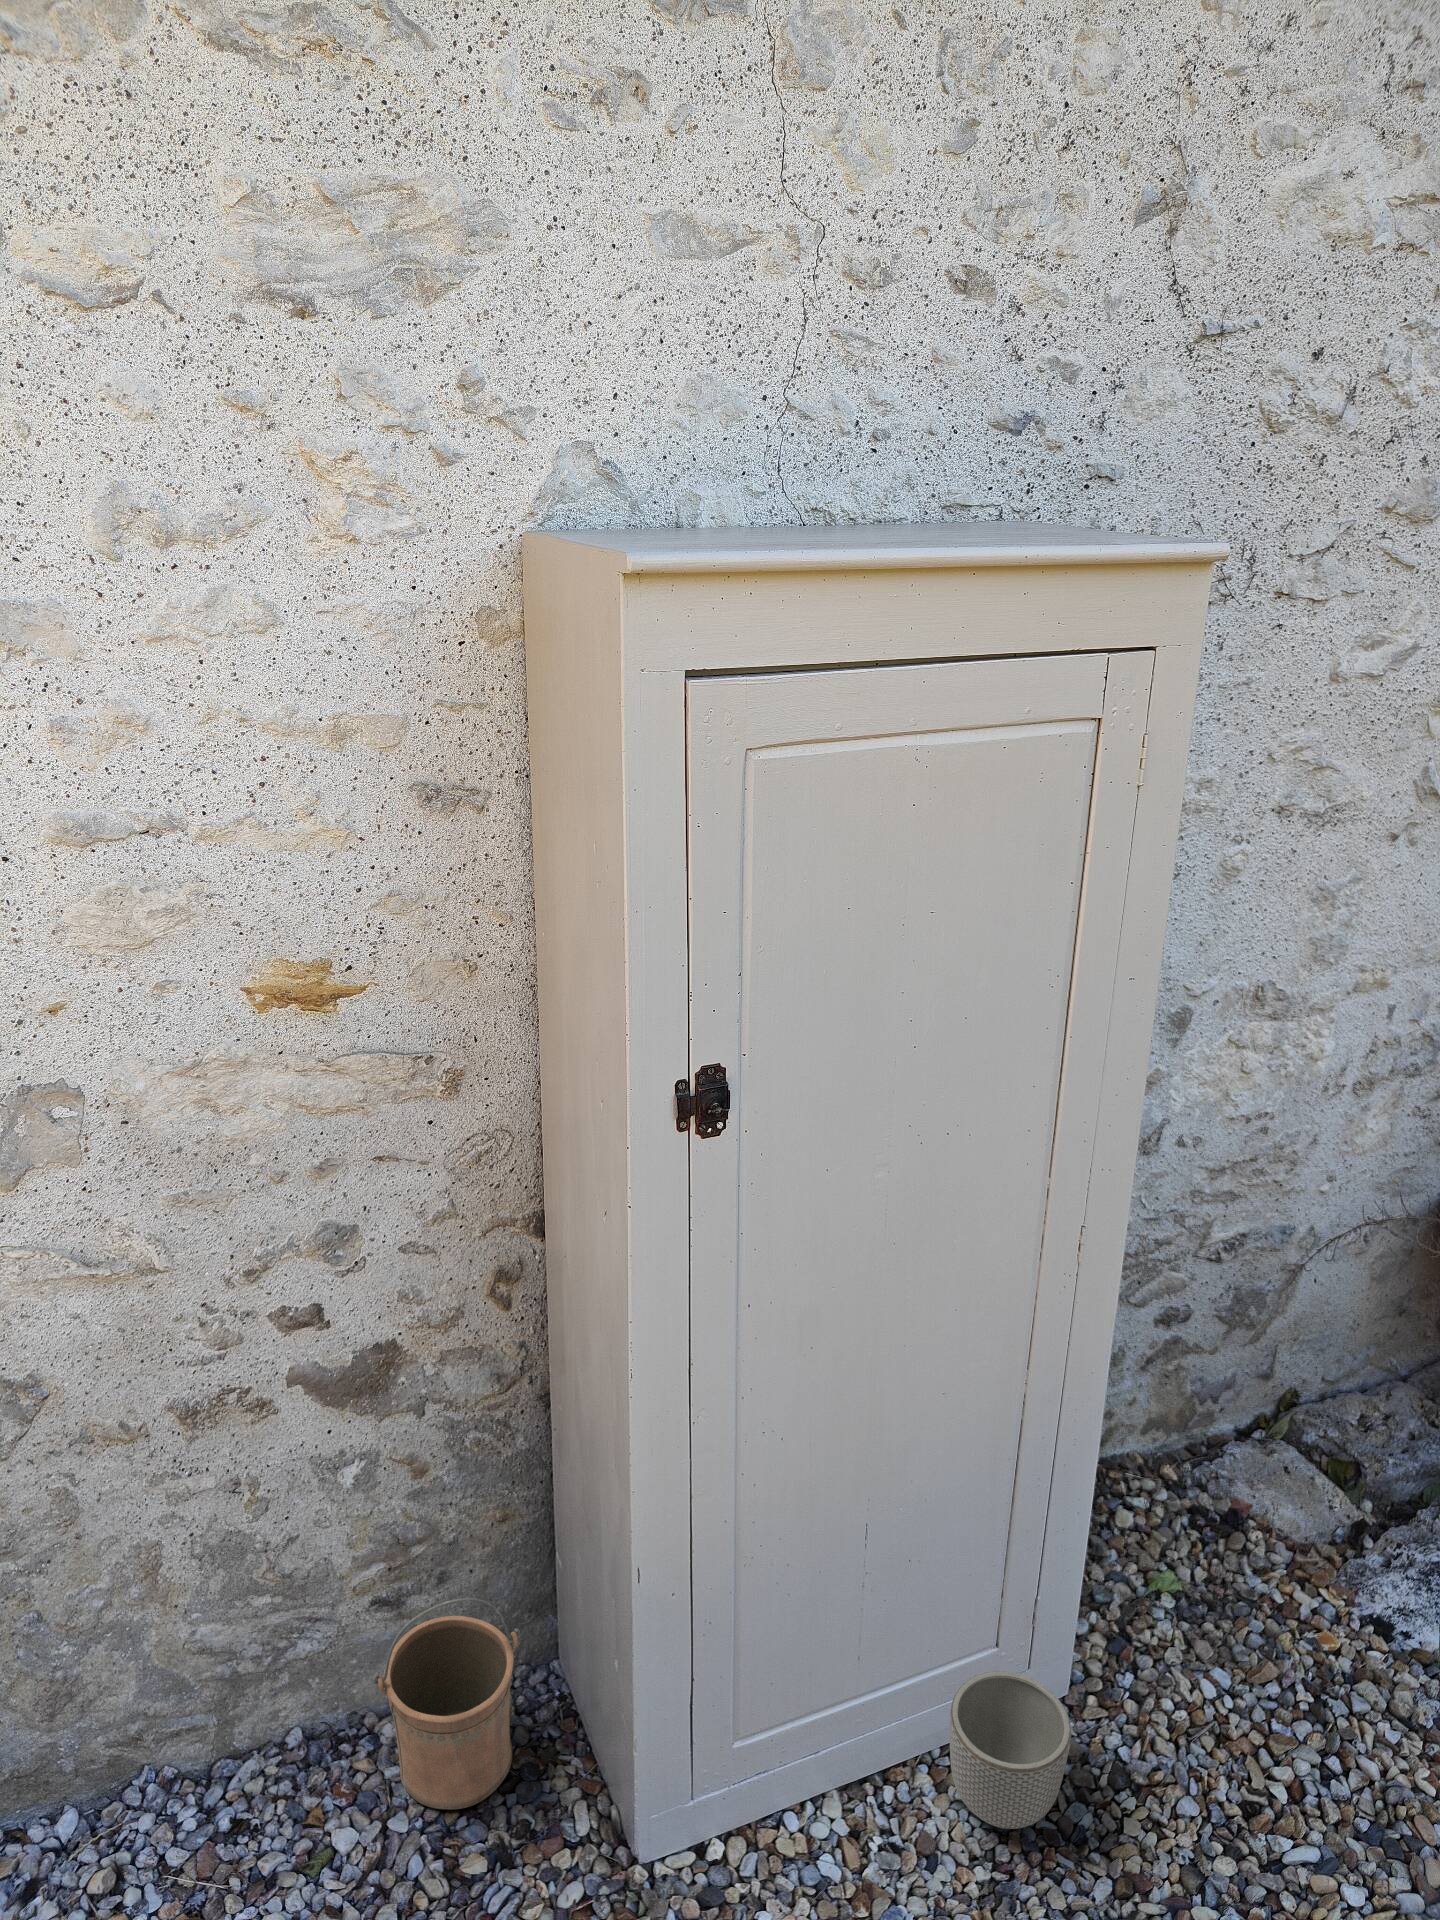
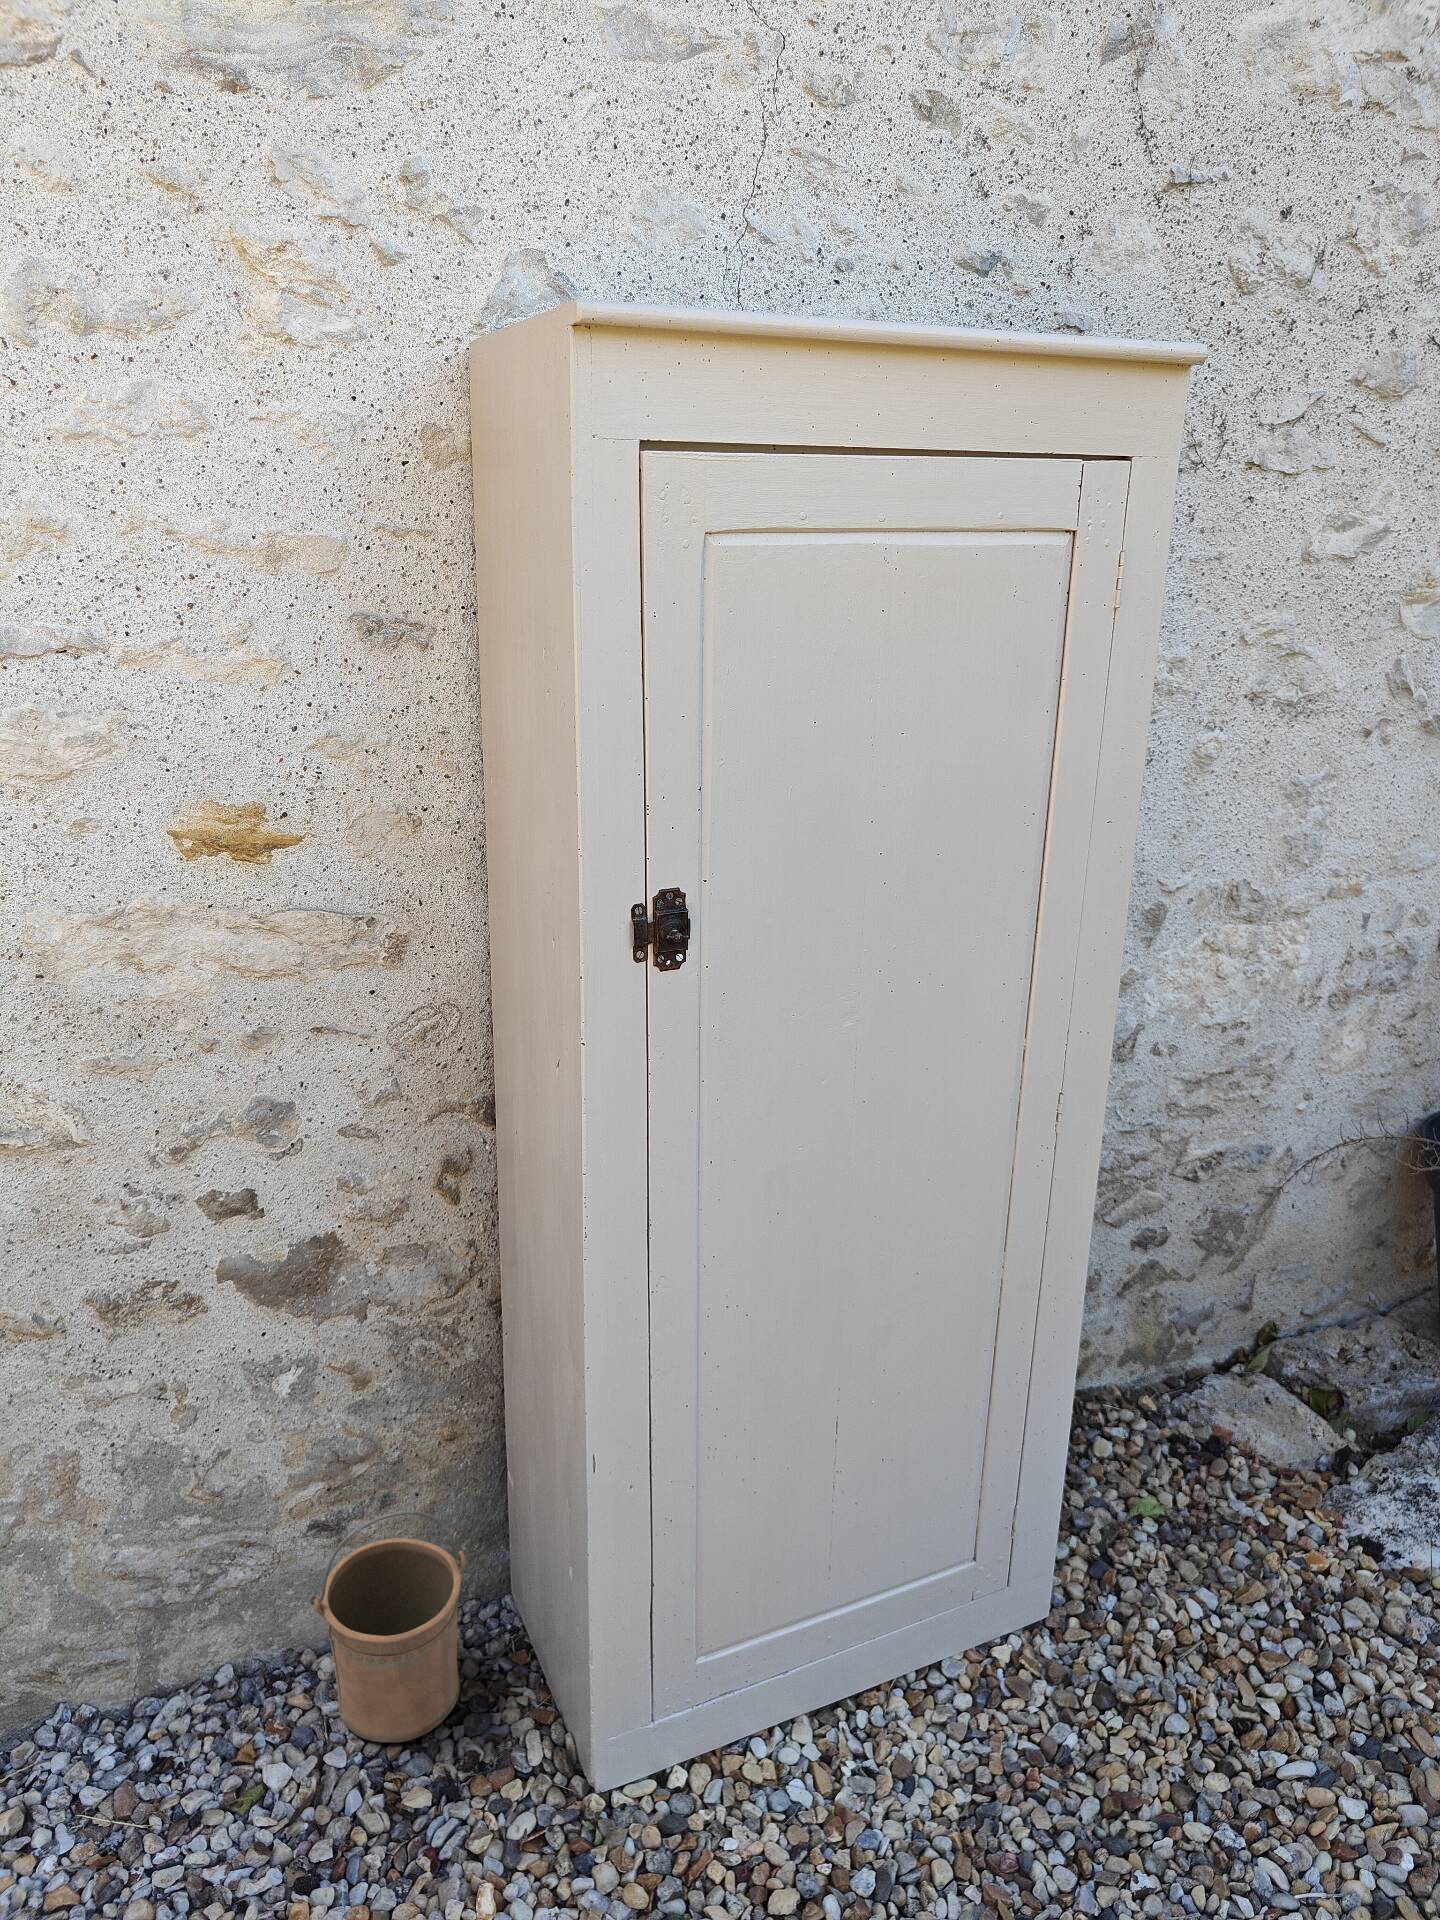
planter: present [950,1671,1071,1829] -> none [927,1585,1054,1750]

